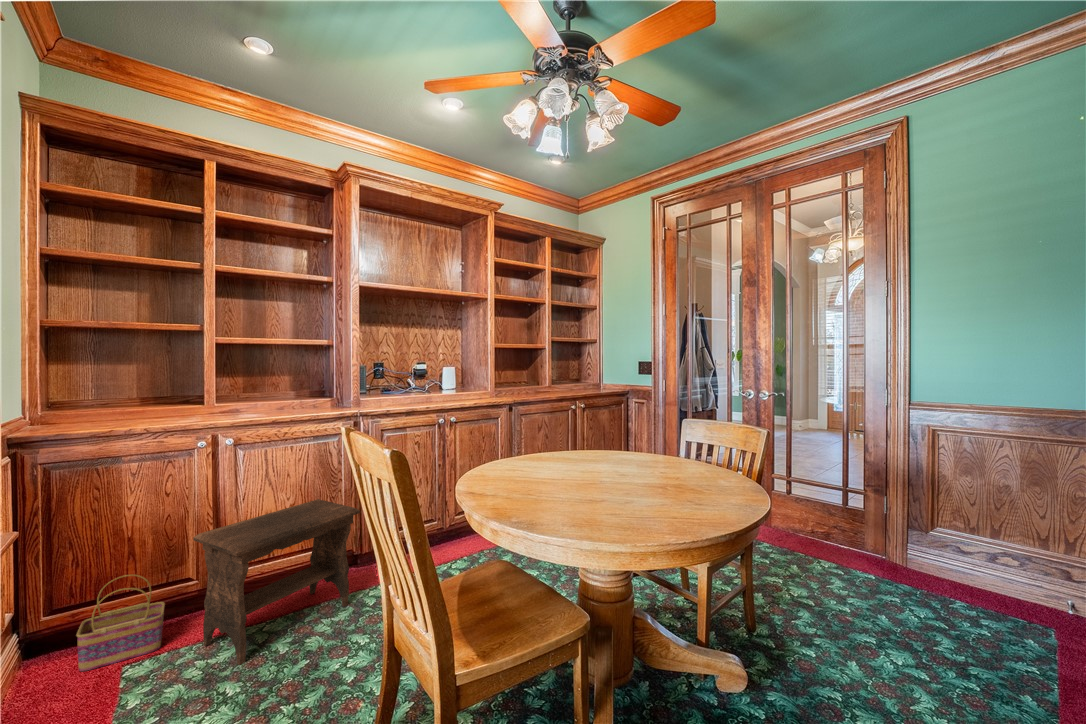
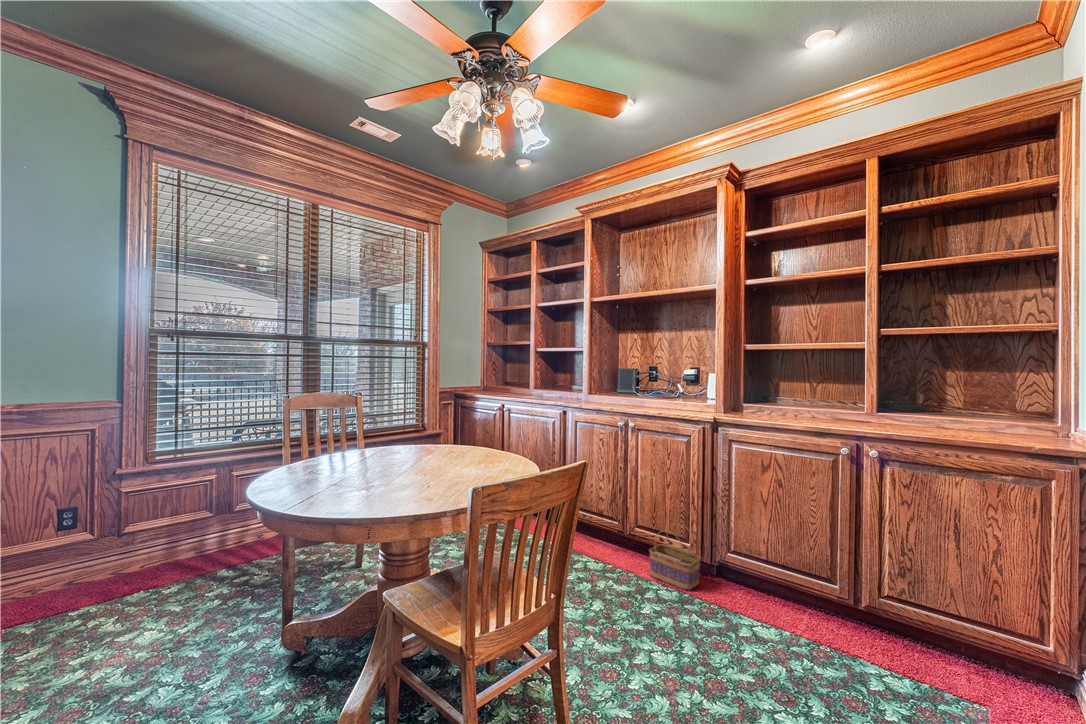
footstool: present [193,499,360,665] -> none [703,510,863,668]

